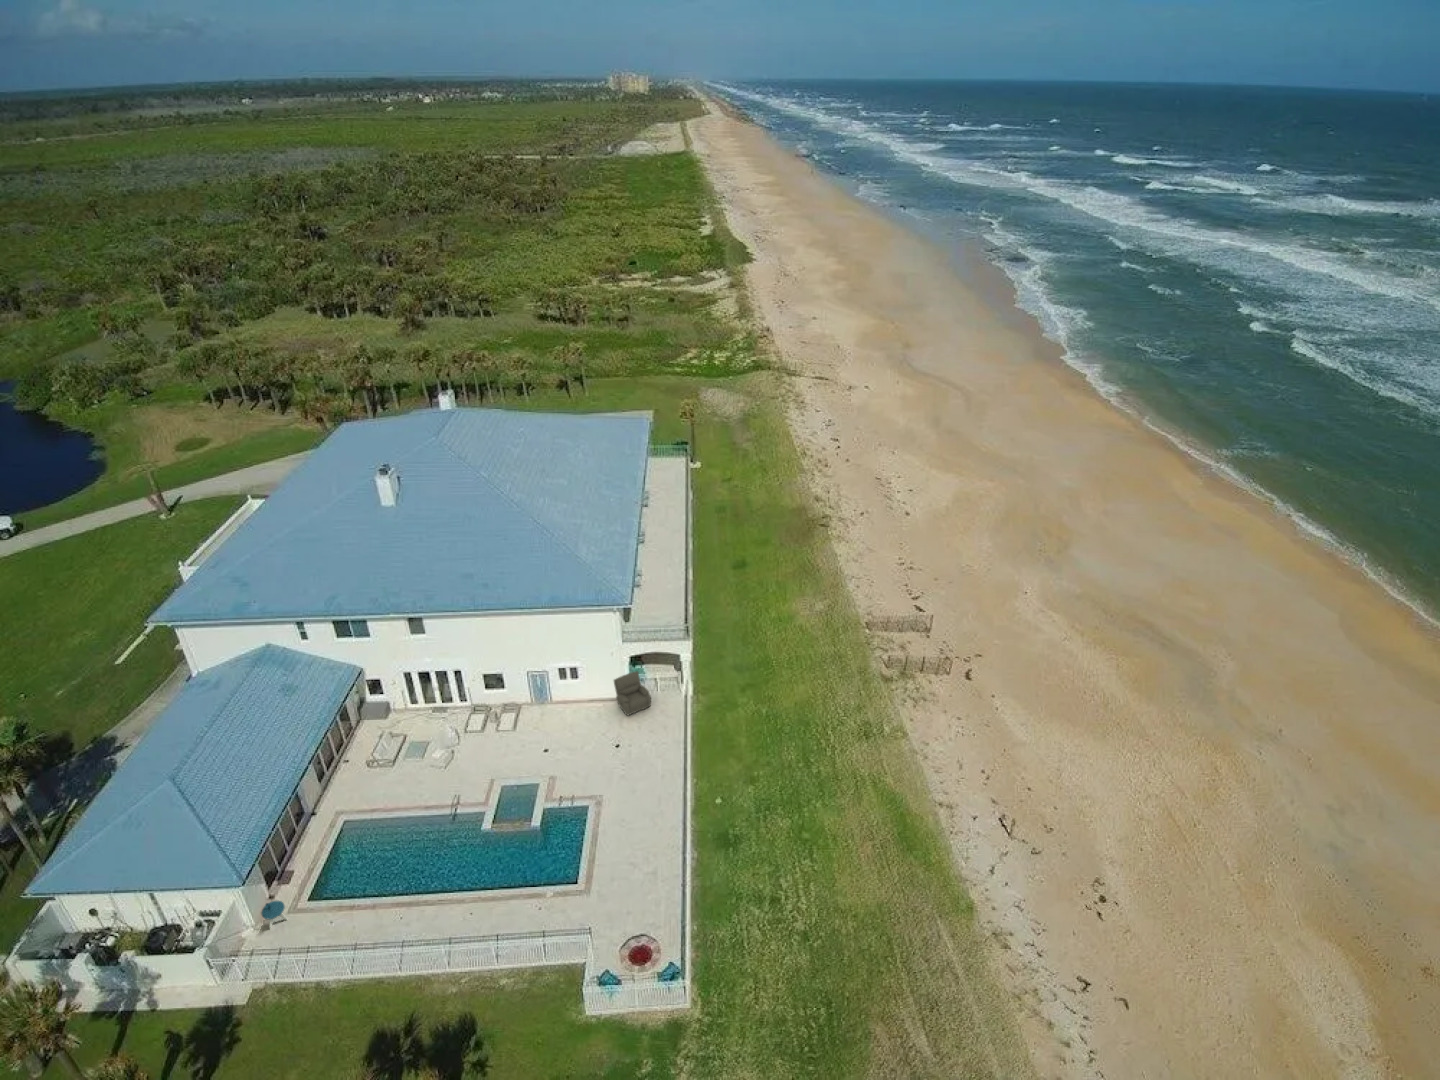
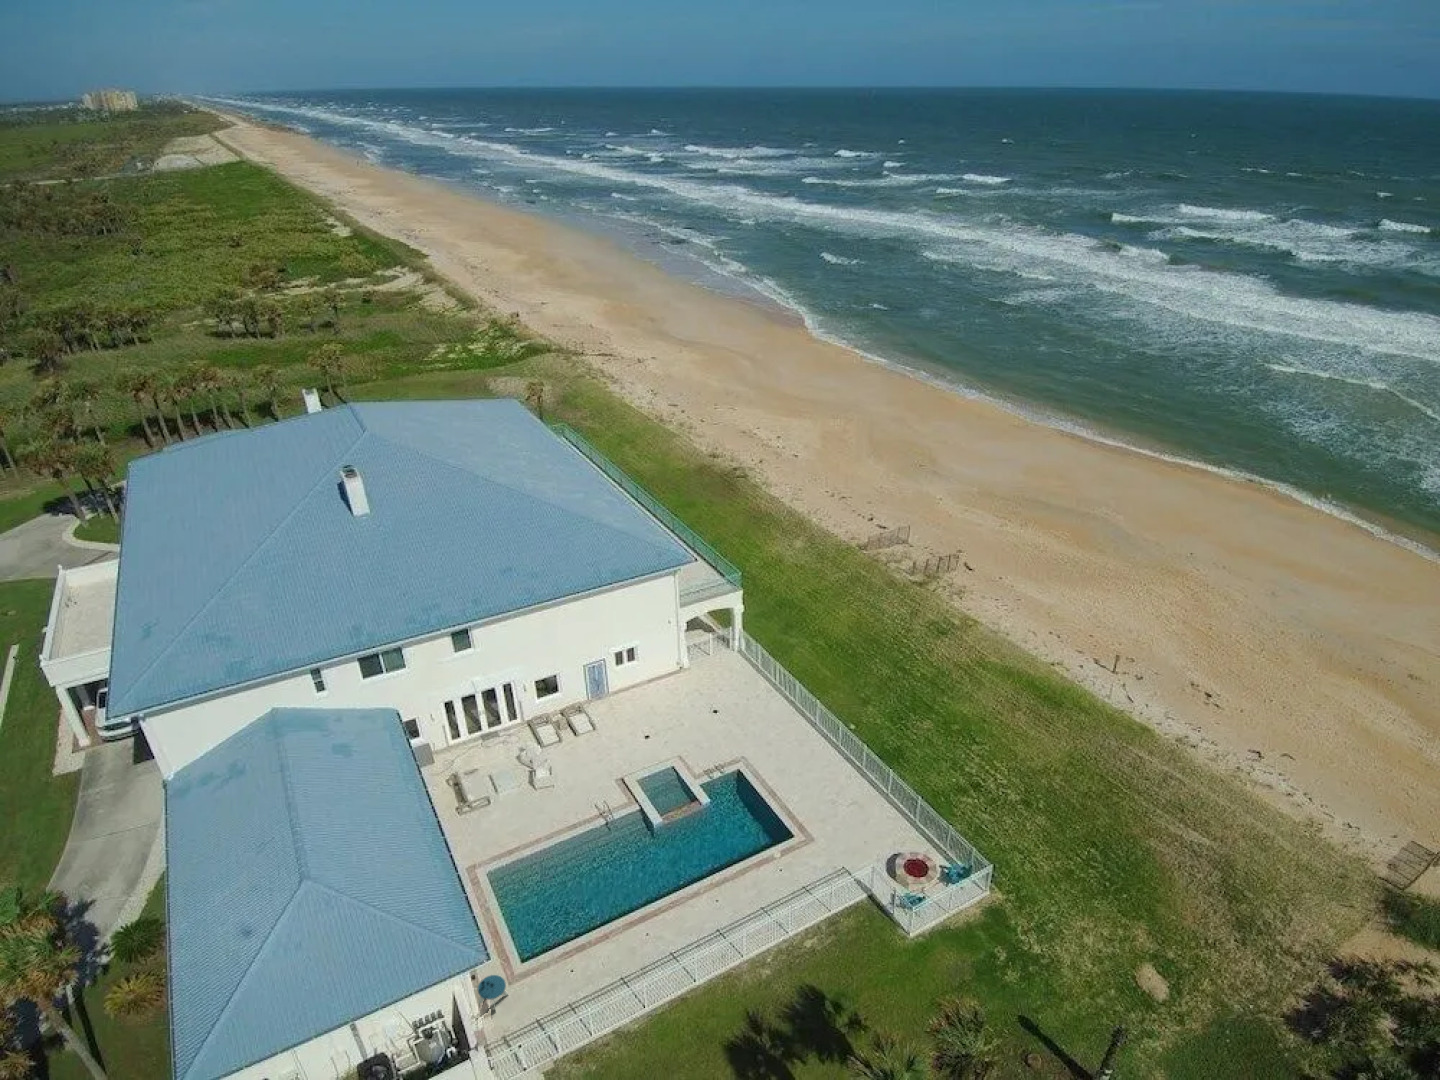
chair: present [614,671,651,715] -> none [680,634,722,682]

